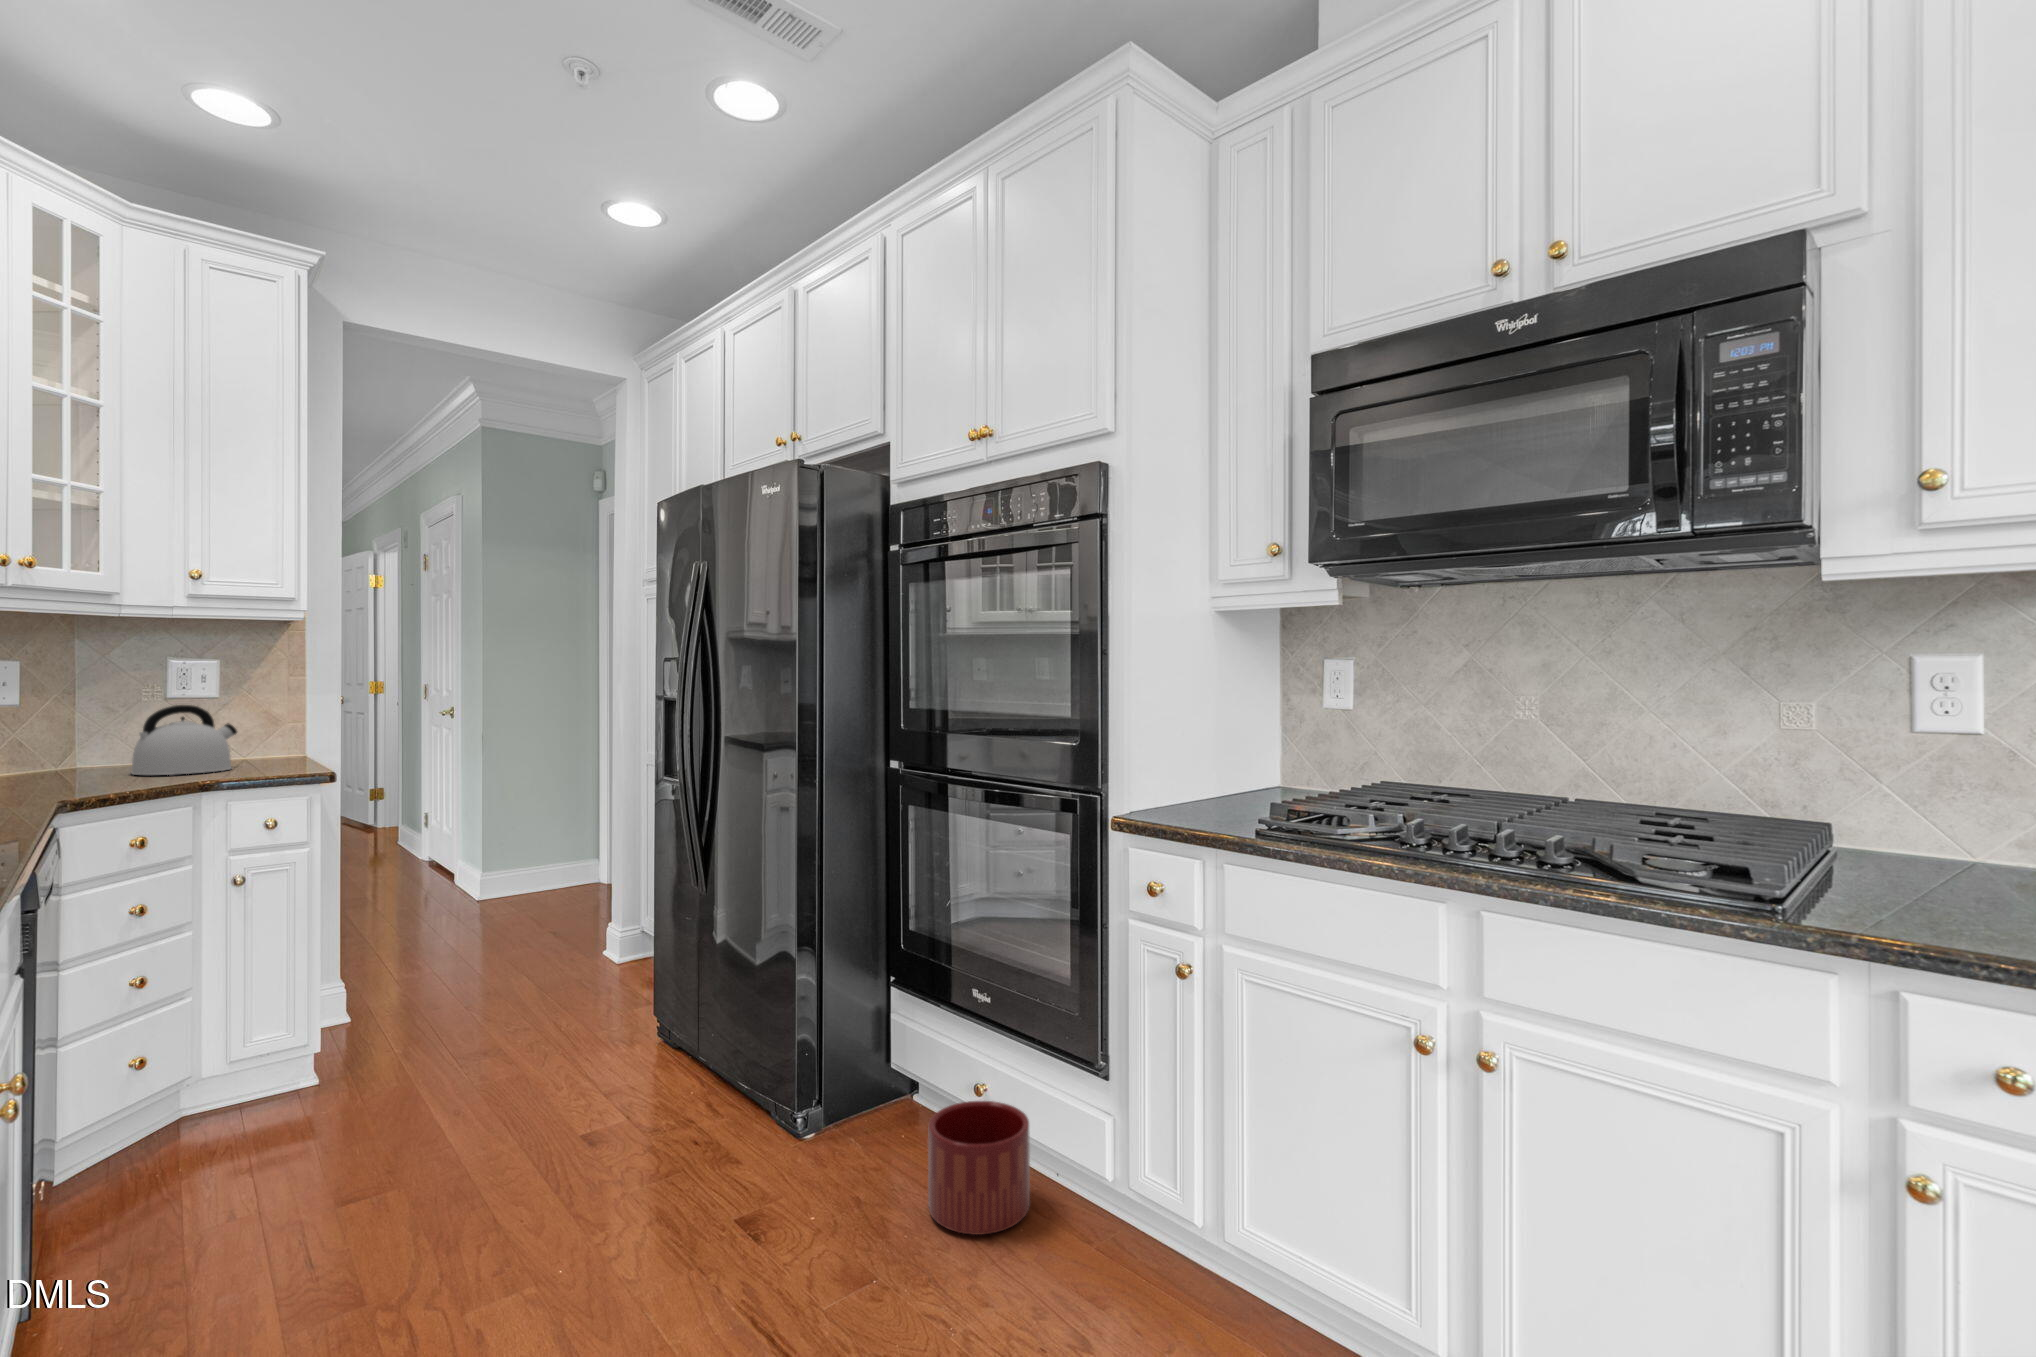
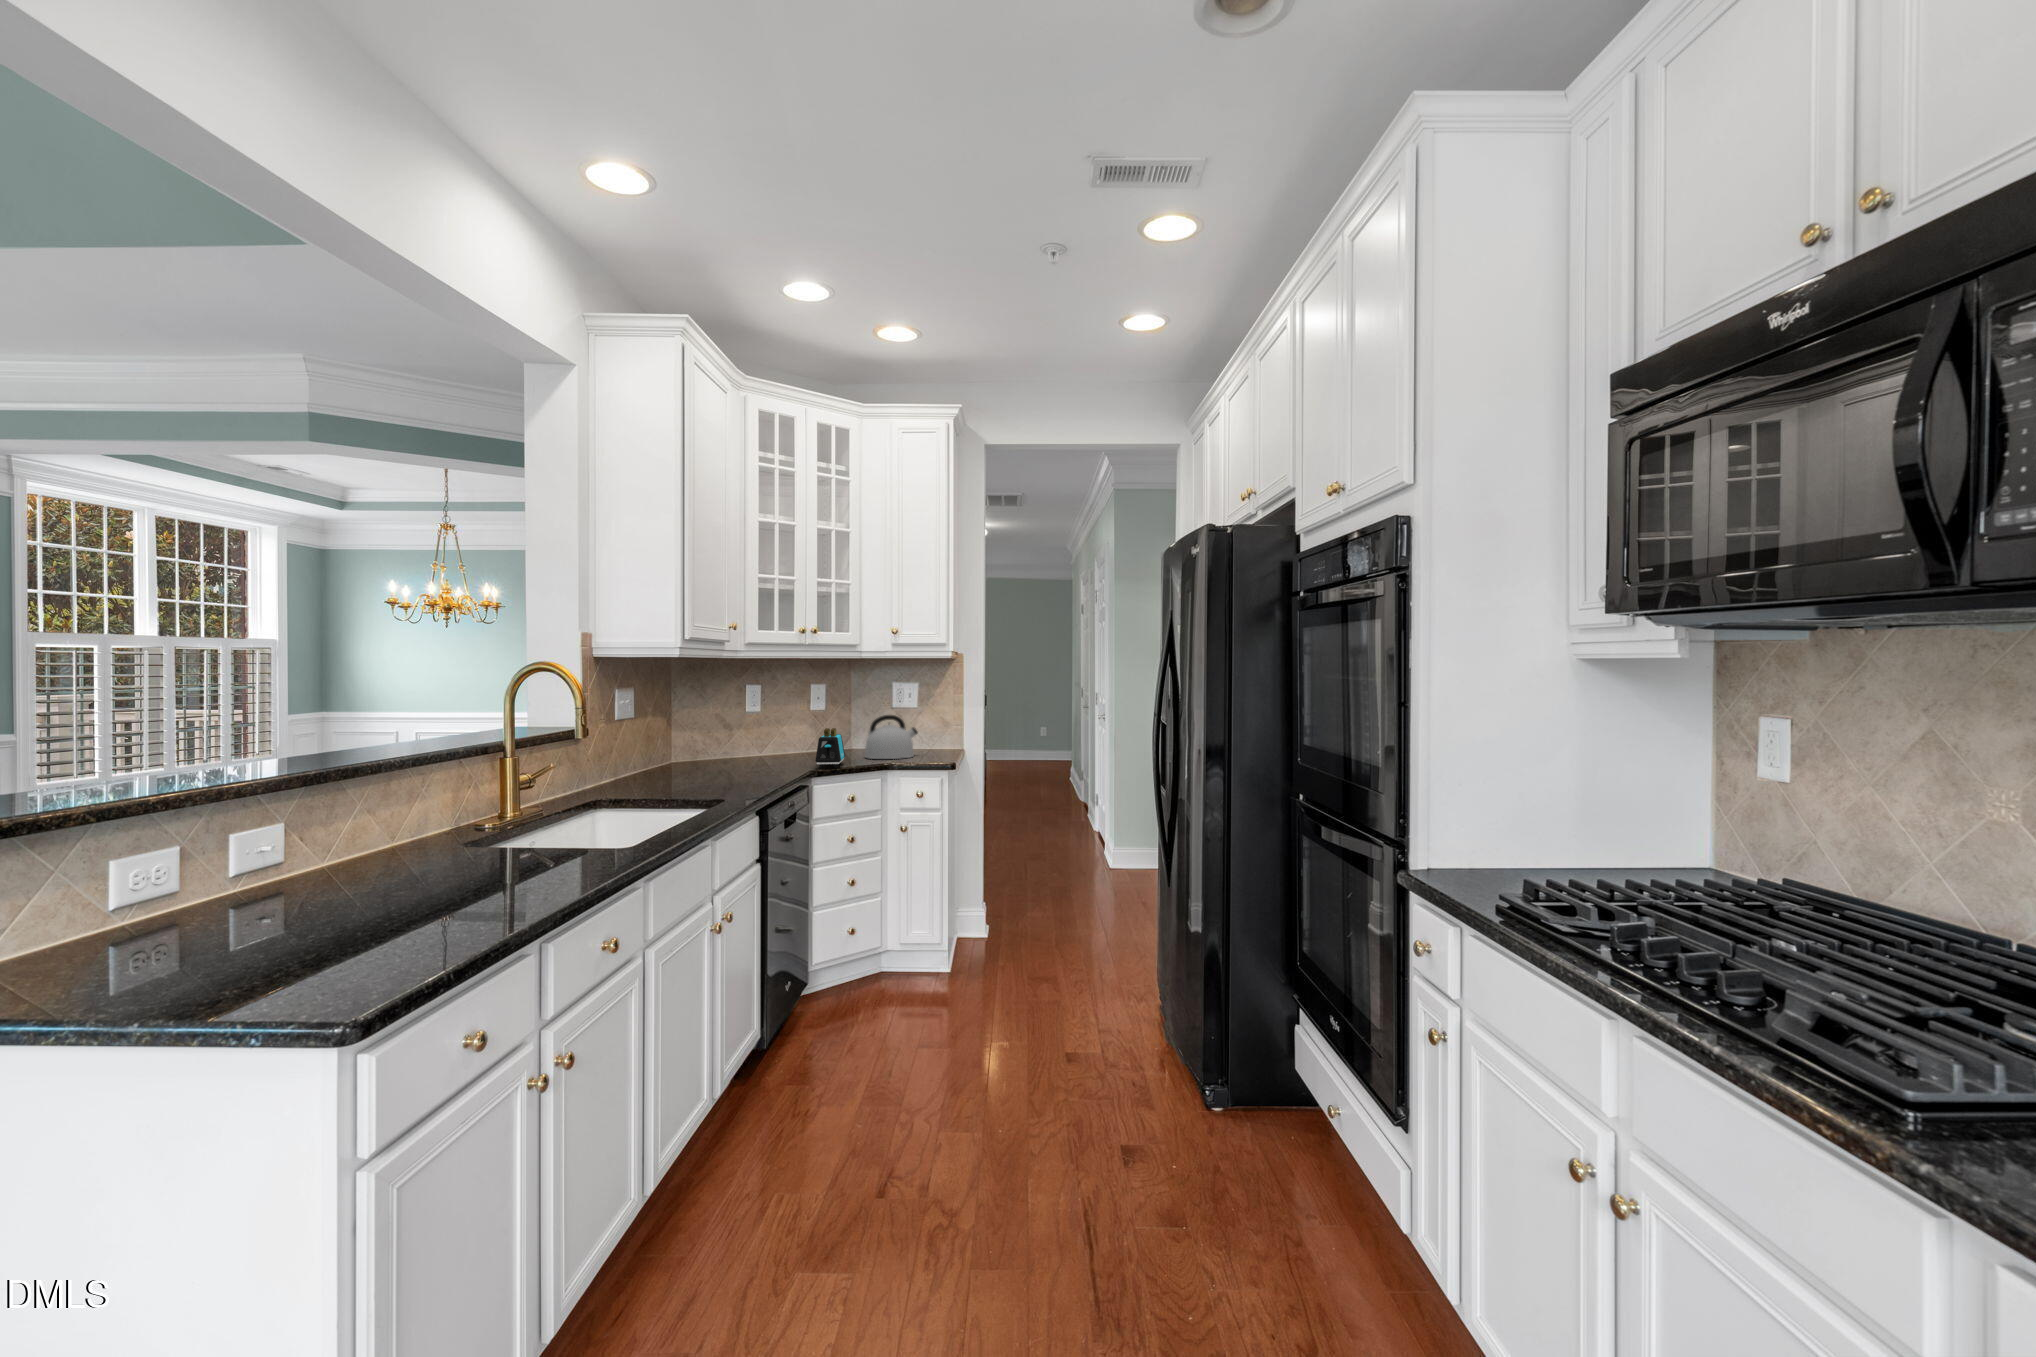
toaster: none [50,726,112,793] -> present [815,728,845,768]
planter: present [928,1101,1030,1235] -> none [1250,1109,1346,1233]

